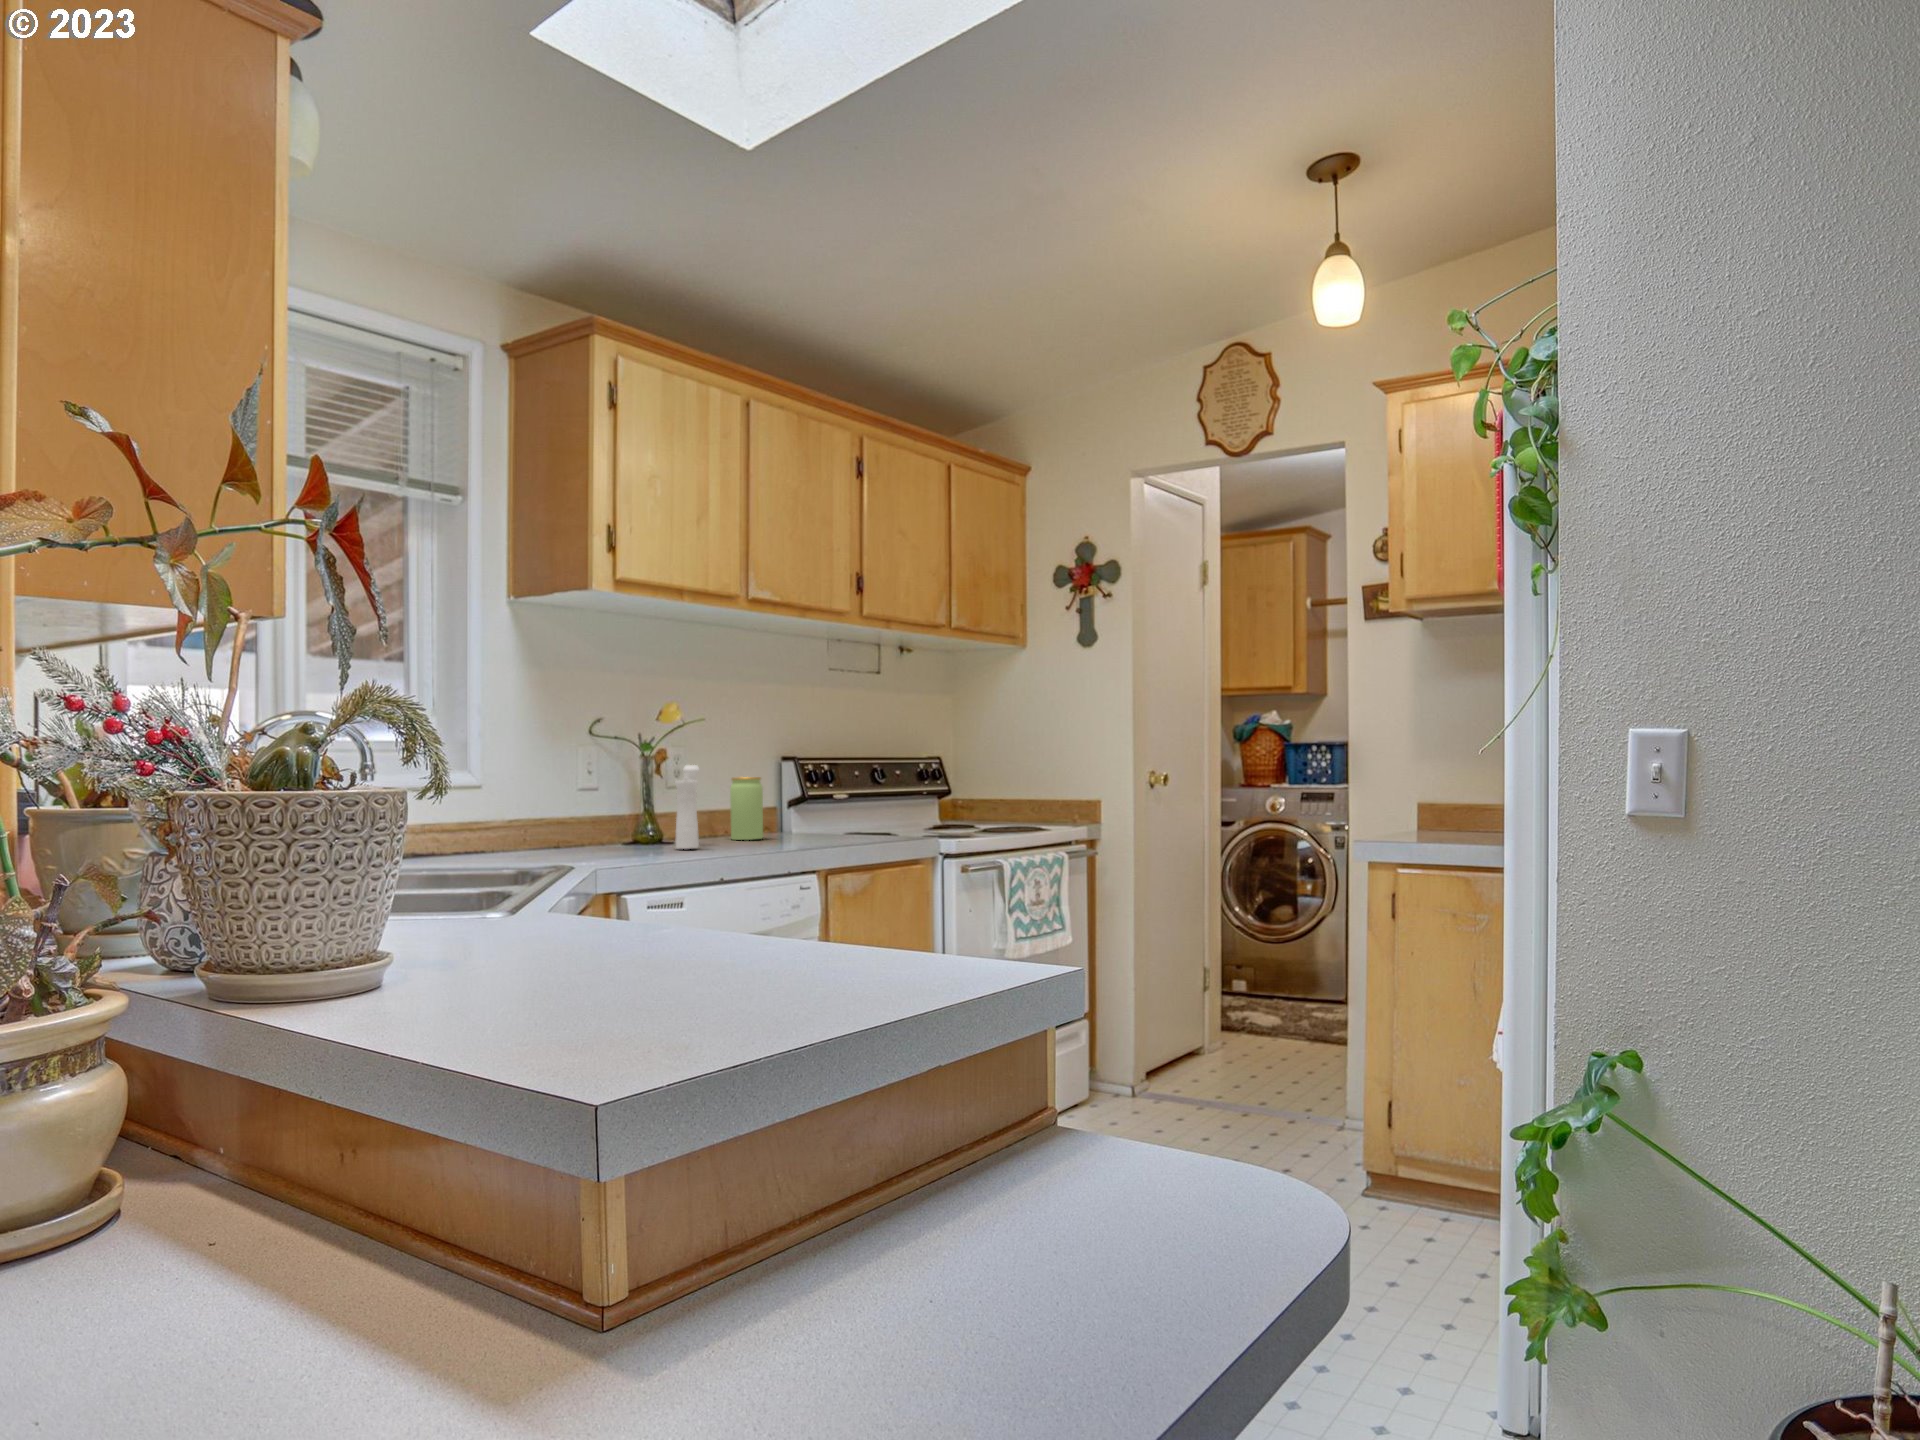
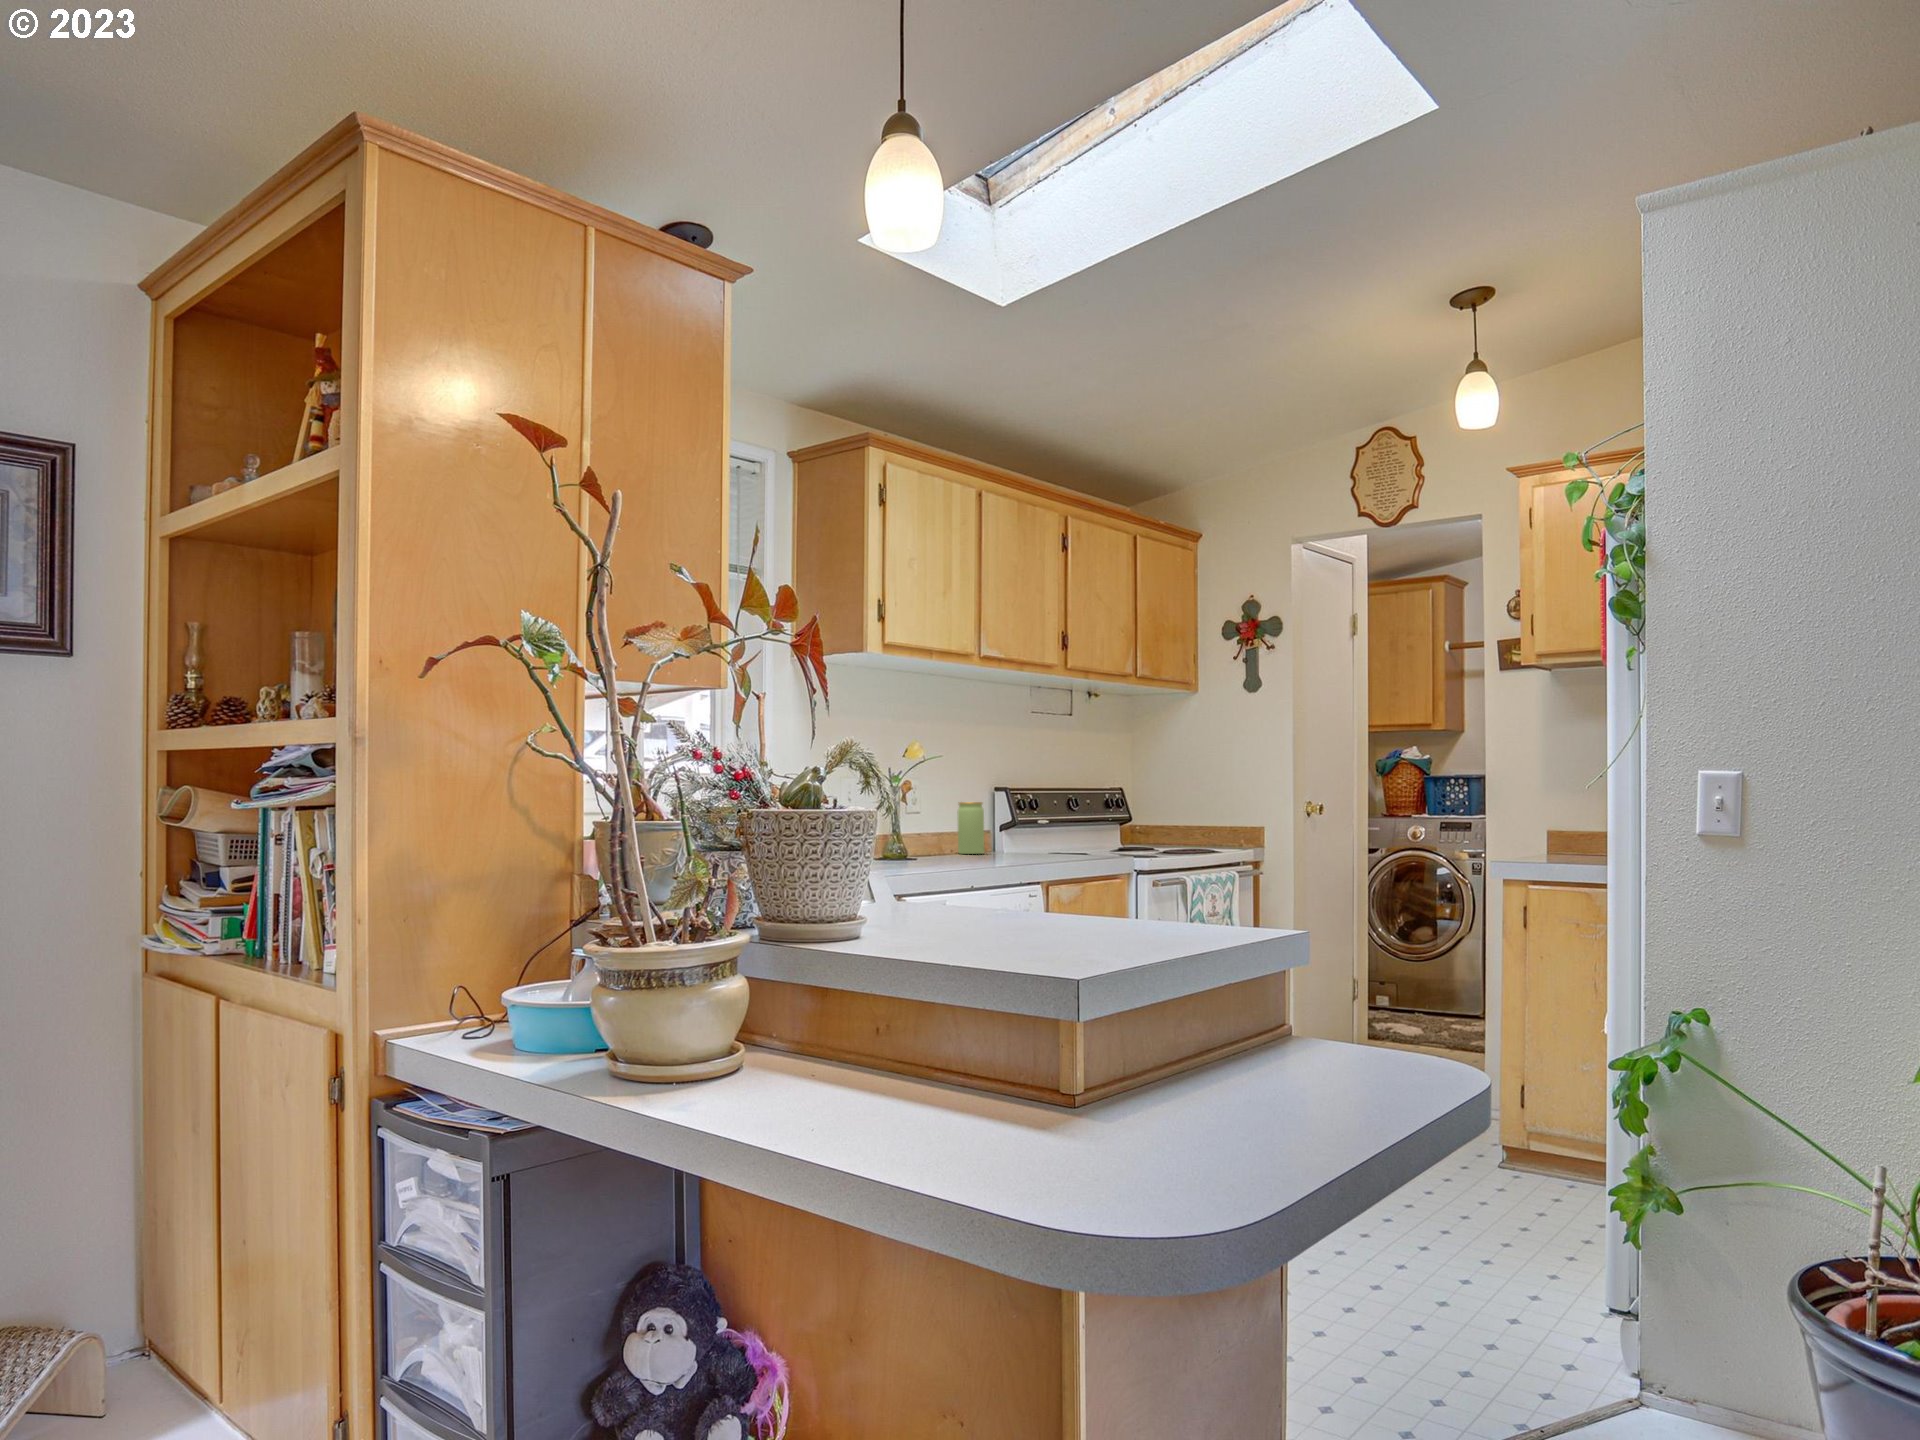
pepper mill: present [675,765,699,849] -> none [923,791,942,859]

